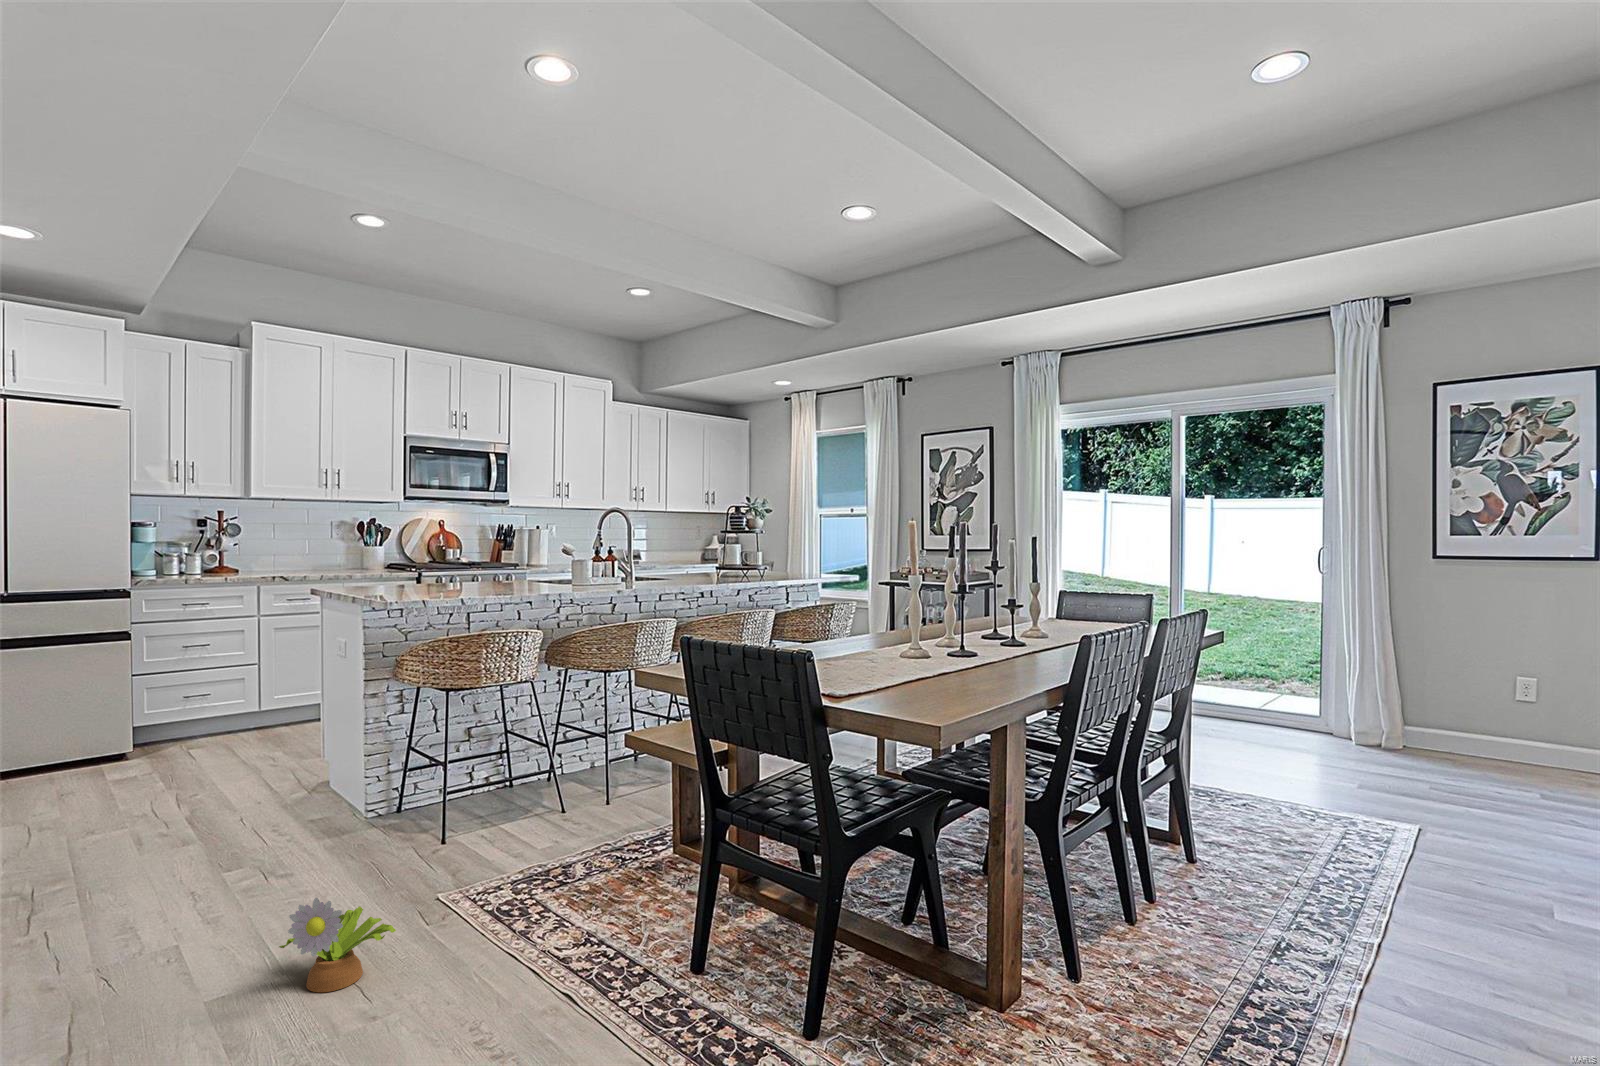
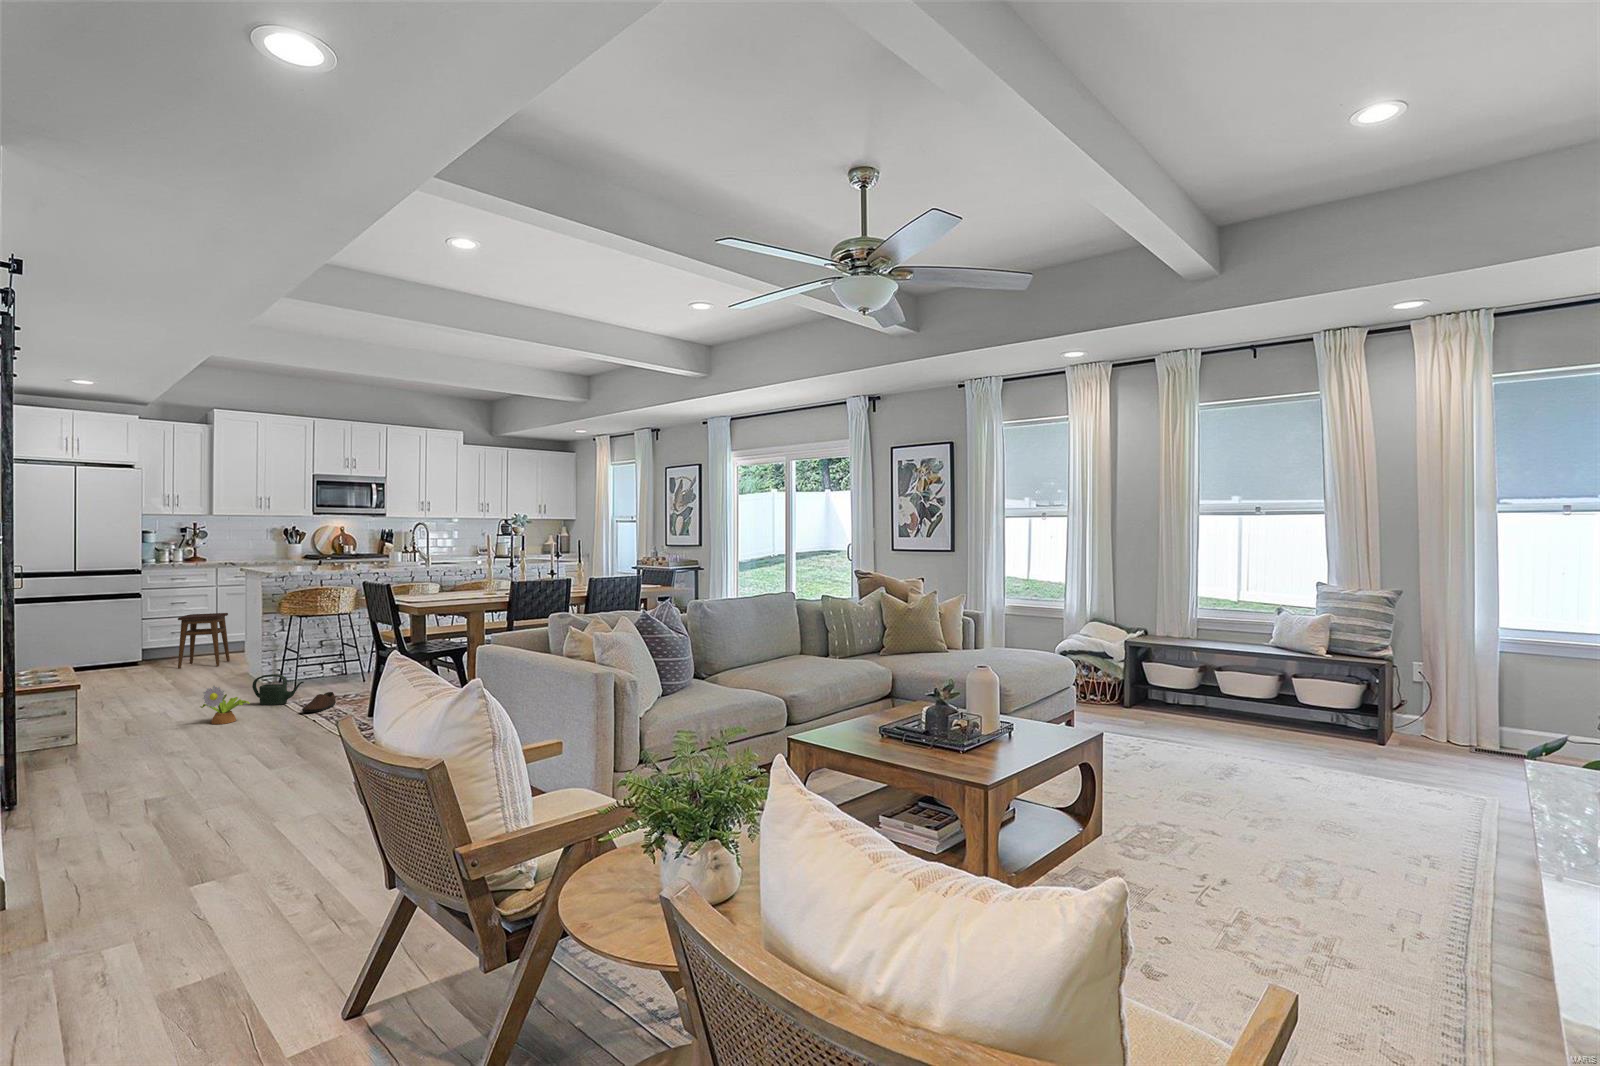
stool: none [197,664,282,767] -> present [178,613,230,668]
watering can: none [375,828,485,898] -> present [252,674,304,705]
shoe: none [503,871,558,937] -> present [302,692,336,712]

